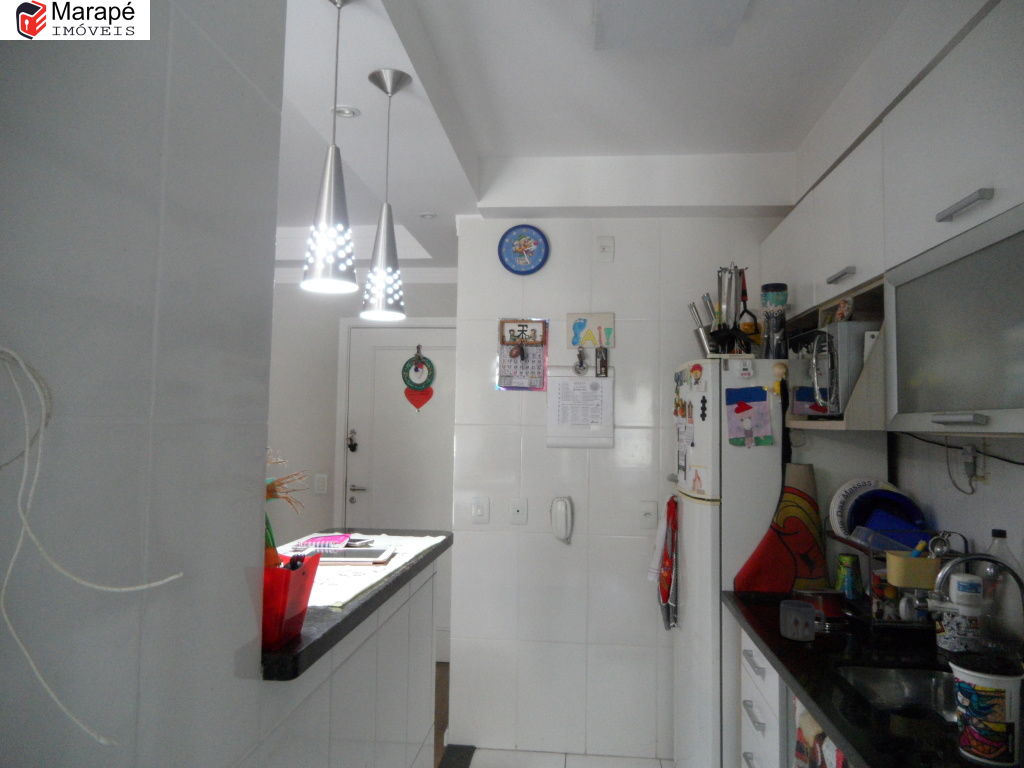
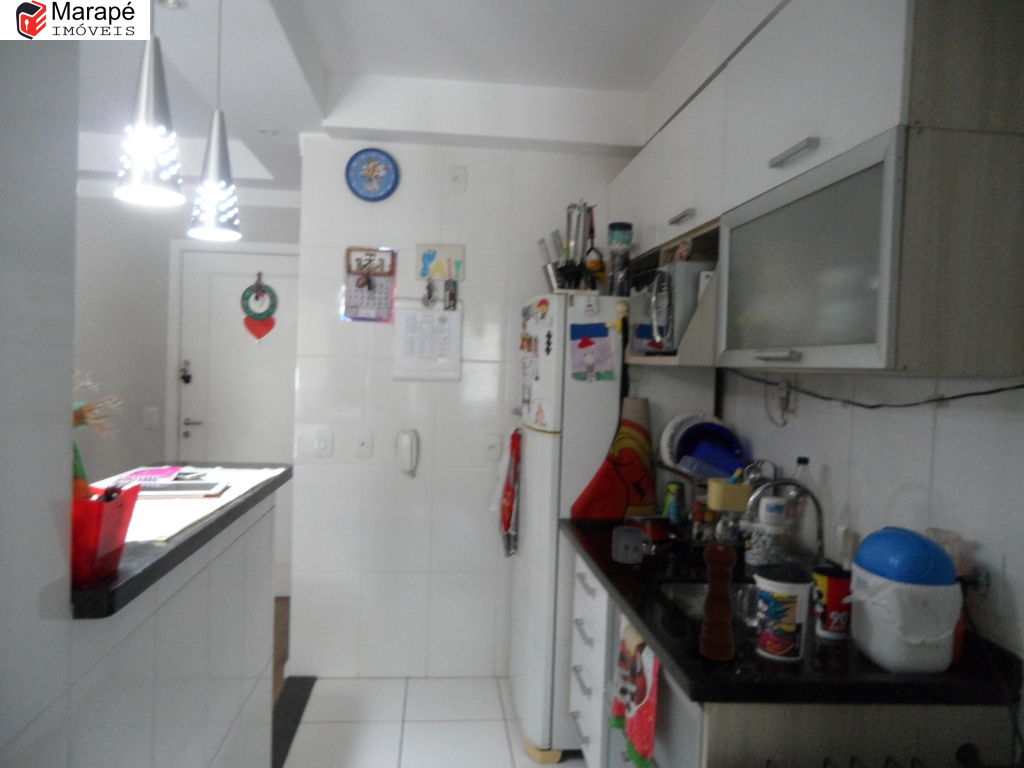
pepper mill: none [879,606,920,745] -> present [700,533,737,661]

